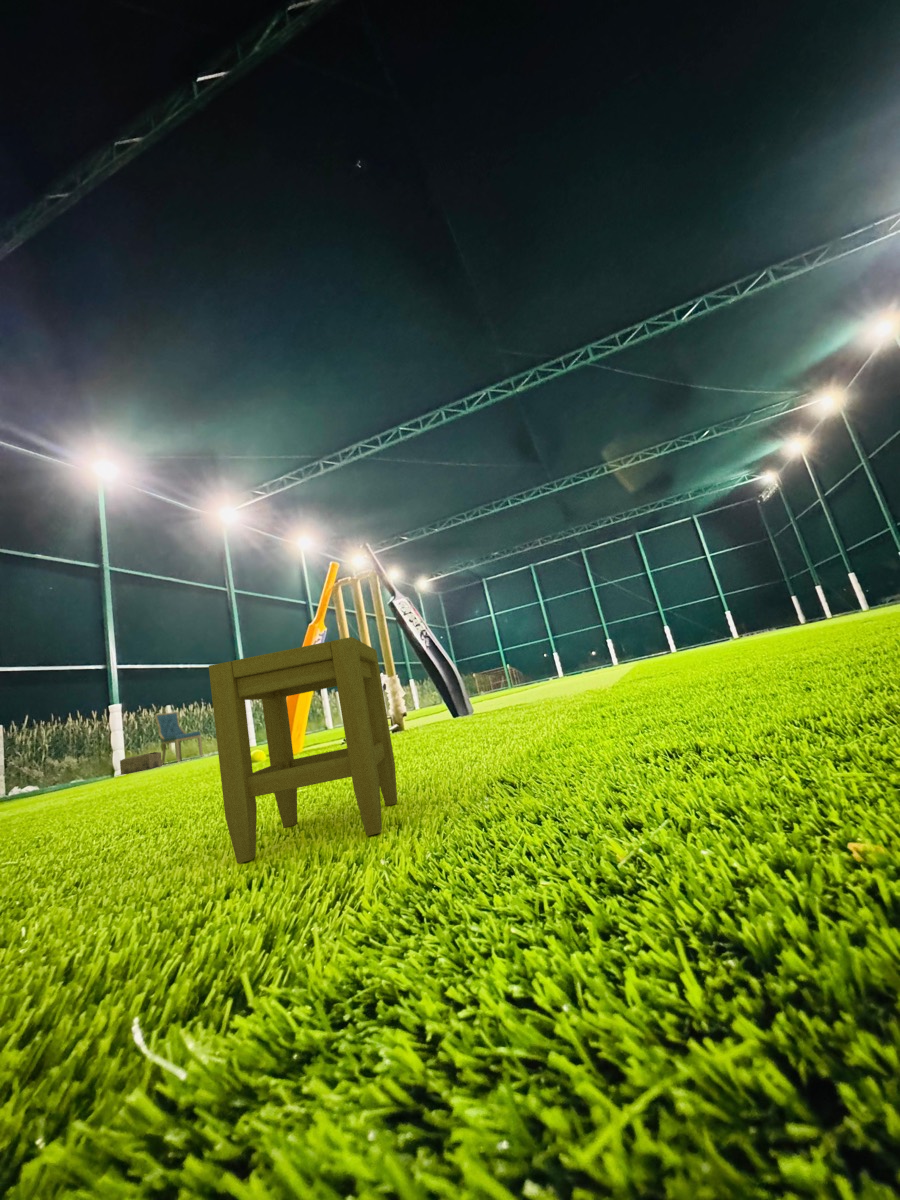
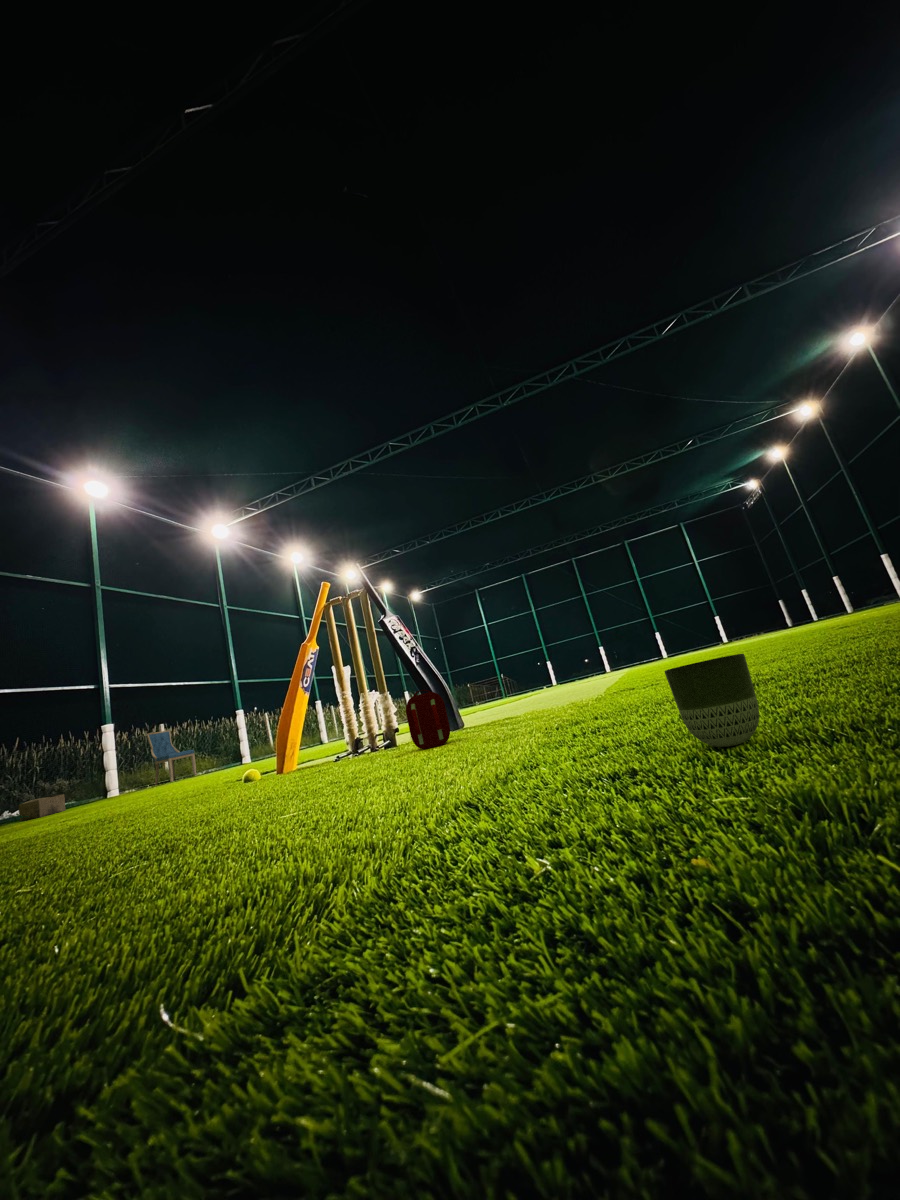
planter: none [719,621,830,724] -> present [665,654,759,747]
stool: present [209,637,397,863] -> none [205,685,377,886]
backpack: none [416,672,461,732] -> present [406,690,450,749]
cardboard box: present [120,752,162,775] -> present [19,794,65,821]

